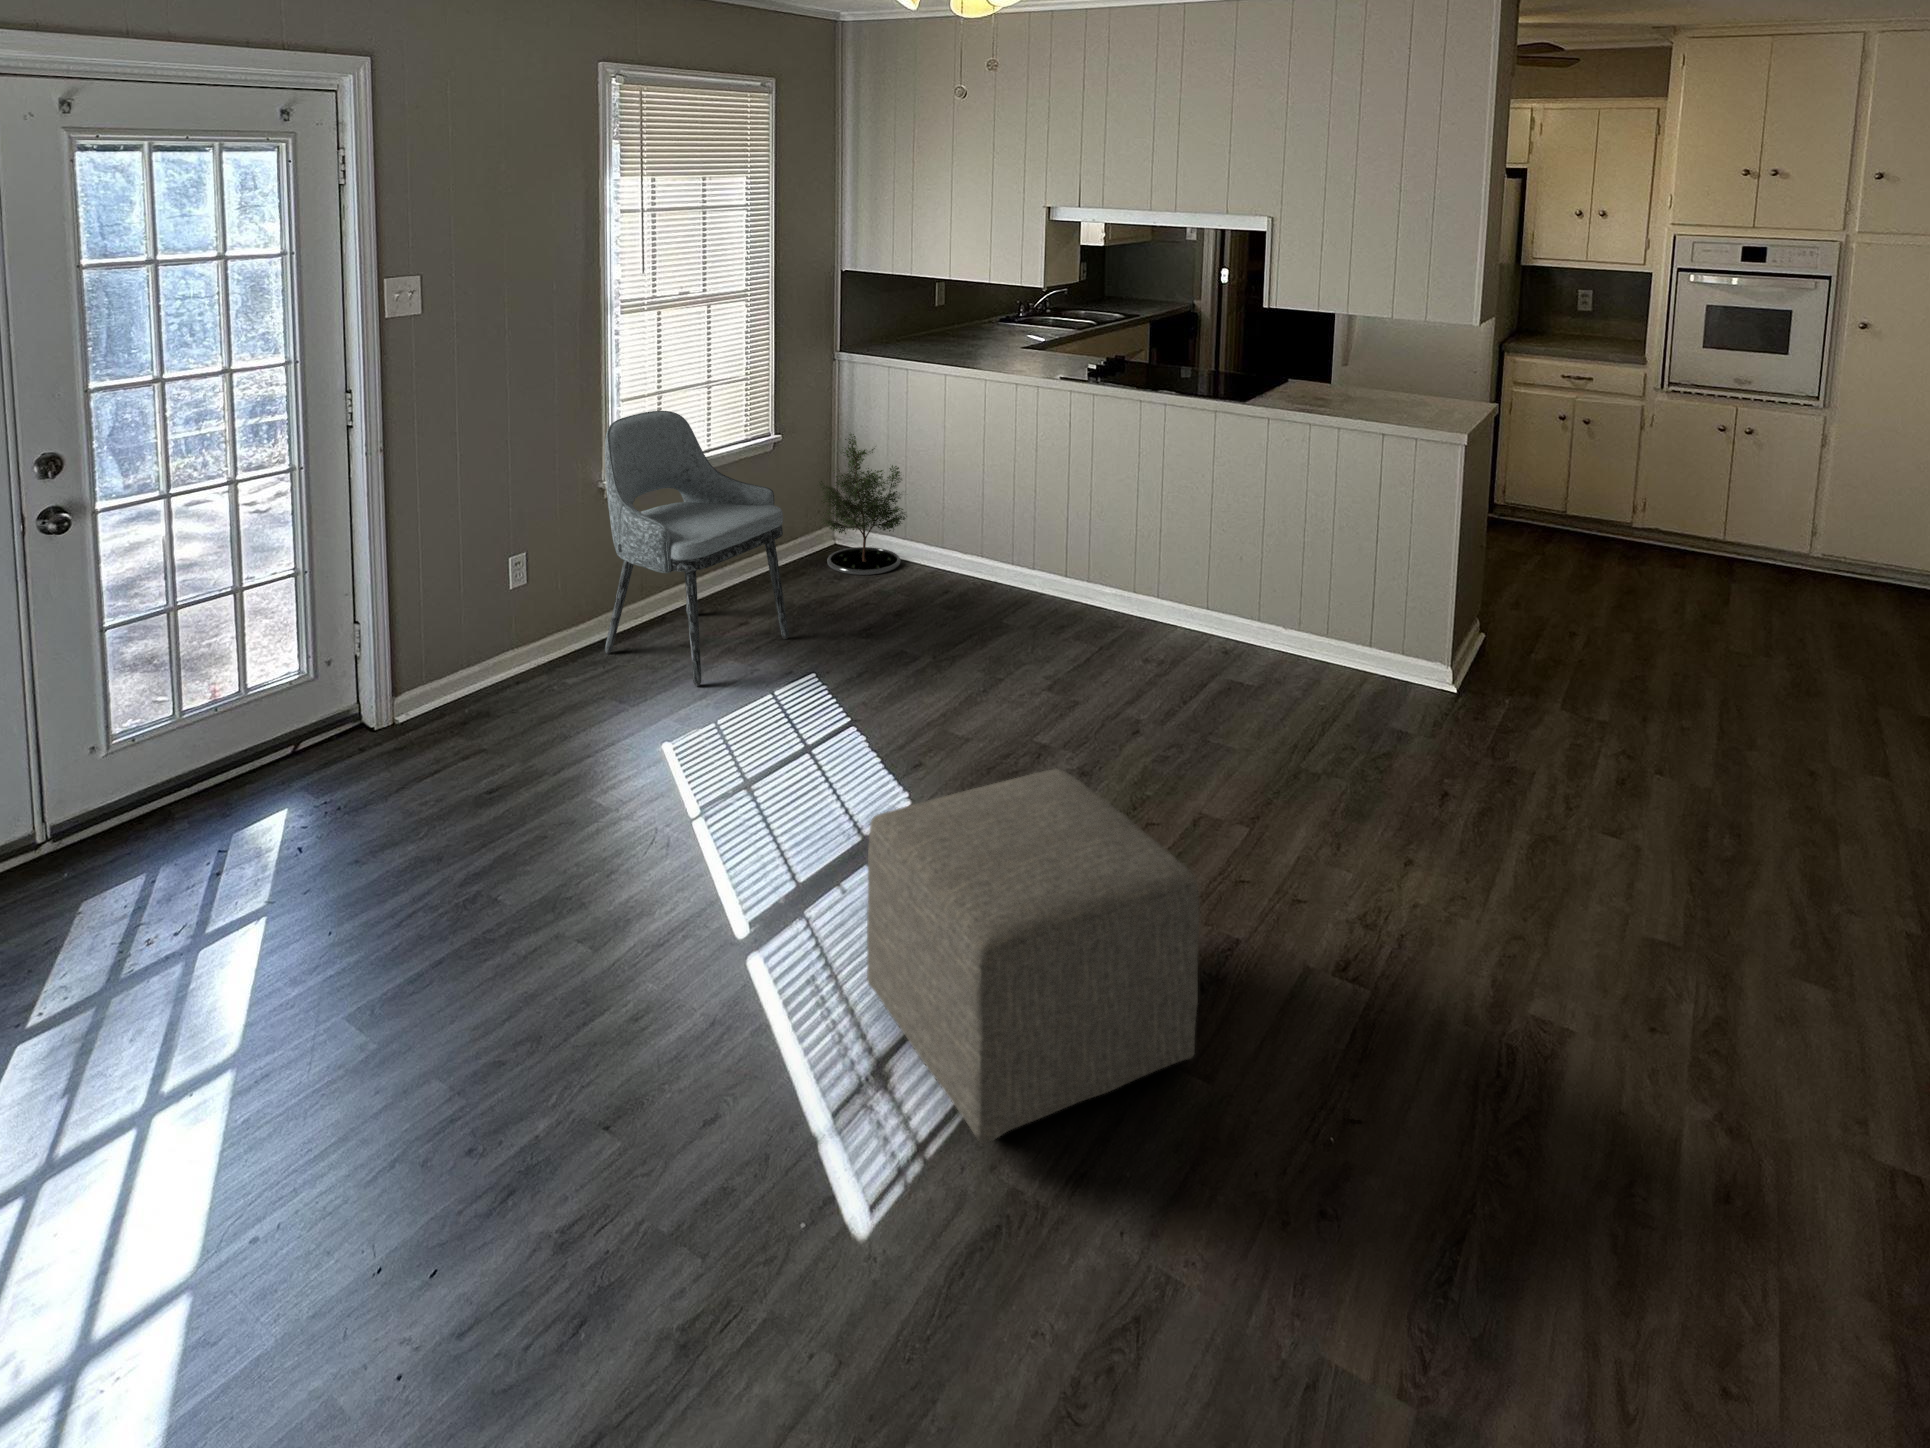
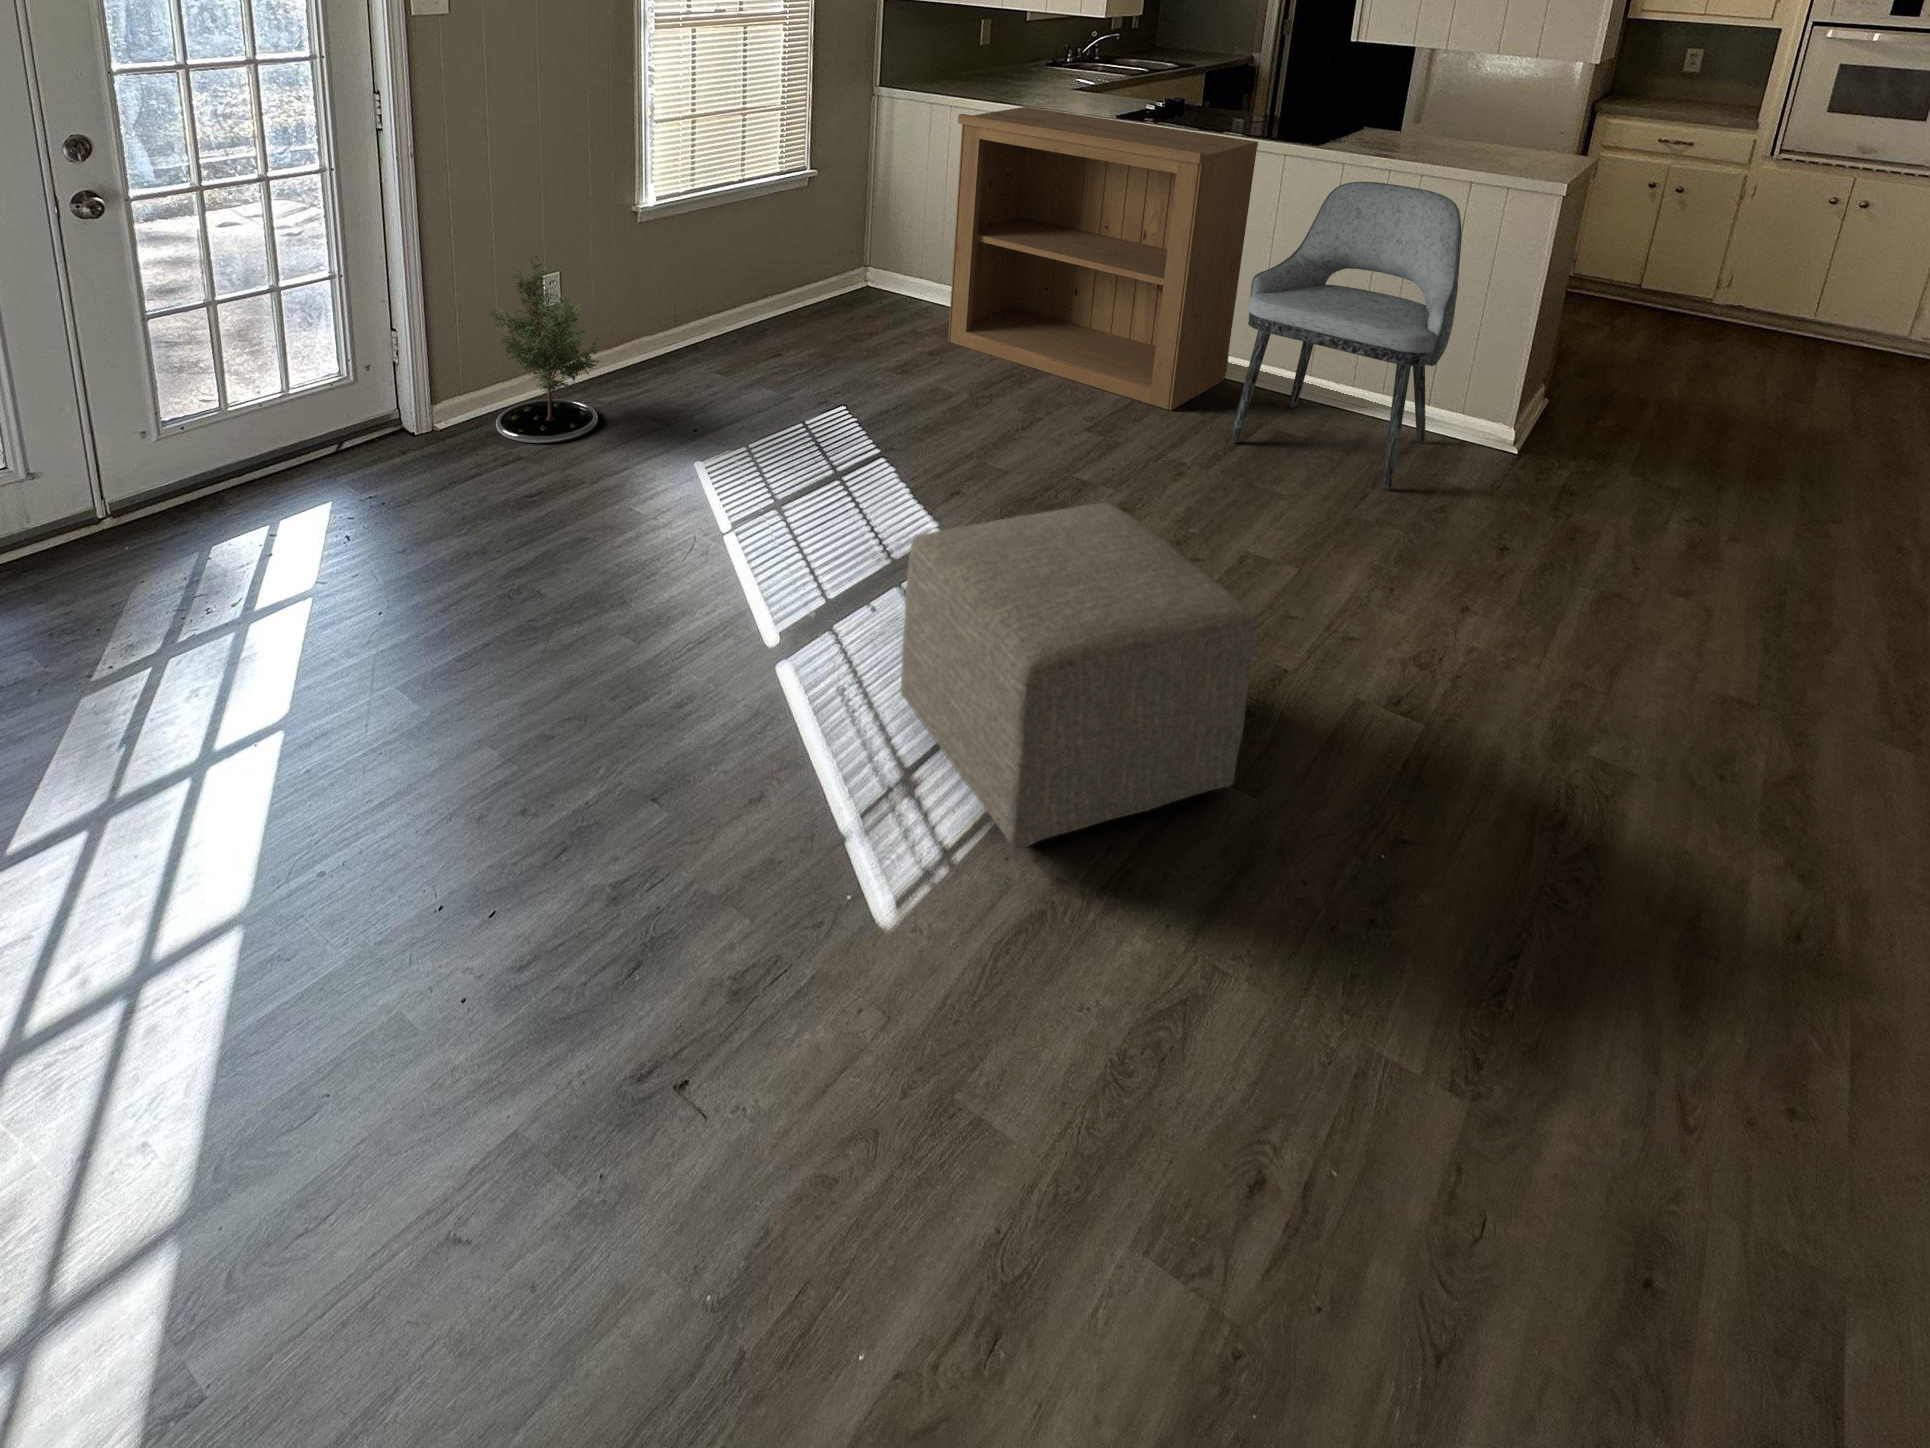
bookshelf: none [912,367,1190,660] -> present [948,107,1258,410]
dining chair: present [605,411,789,686] -> present [1230,182,1462,490]
potted tree: present [820,434,907,575] -> present [488,256,601,443]

